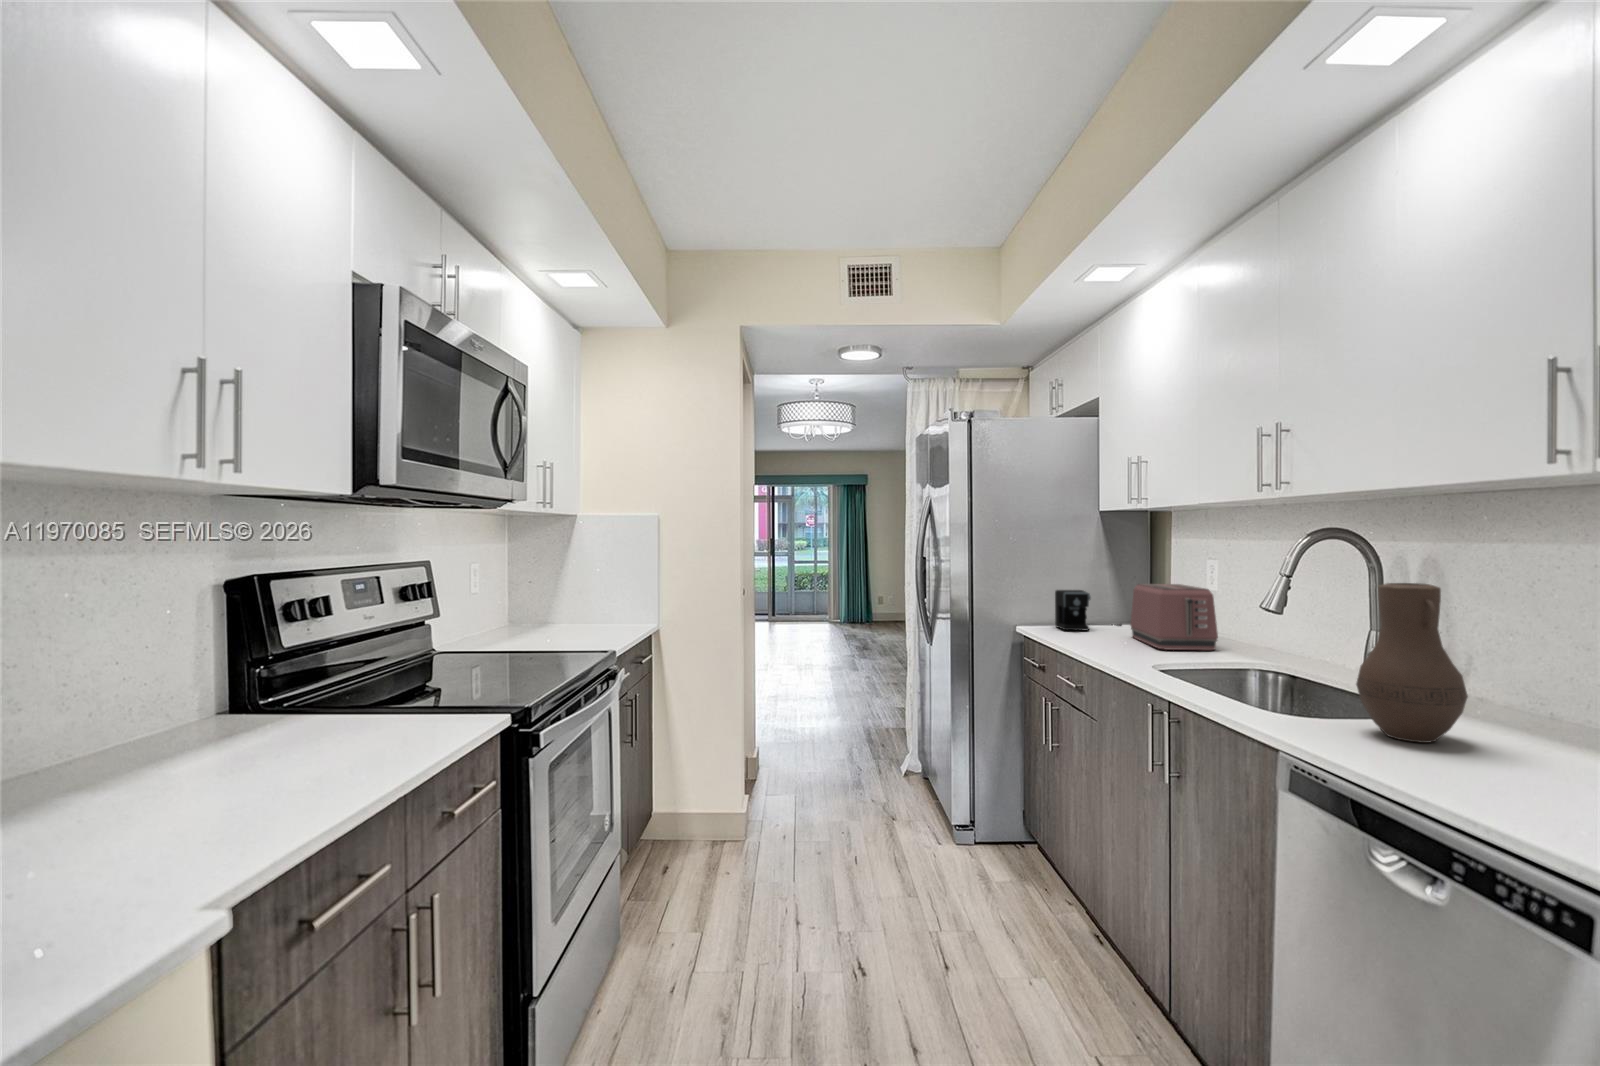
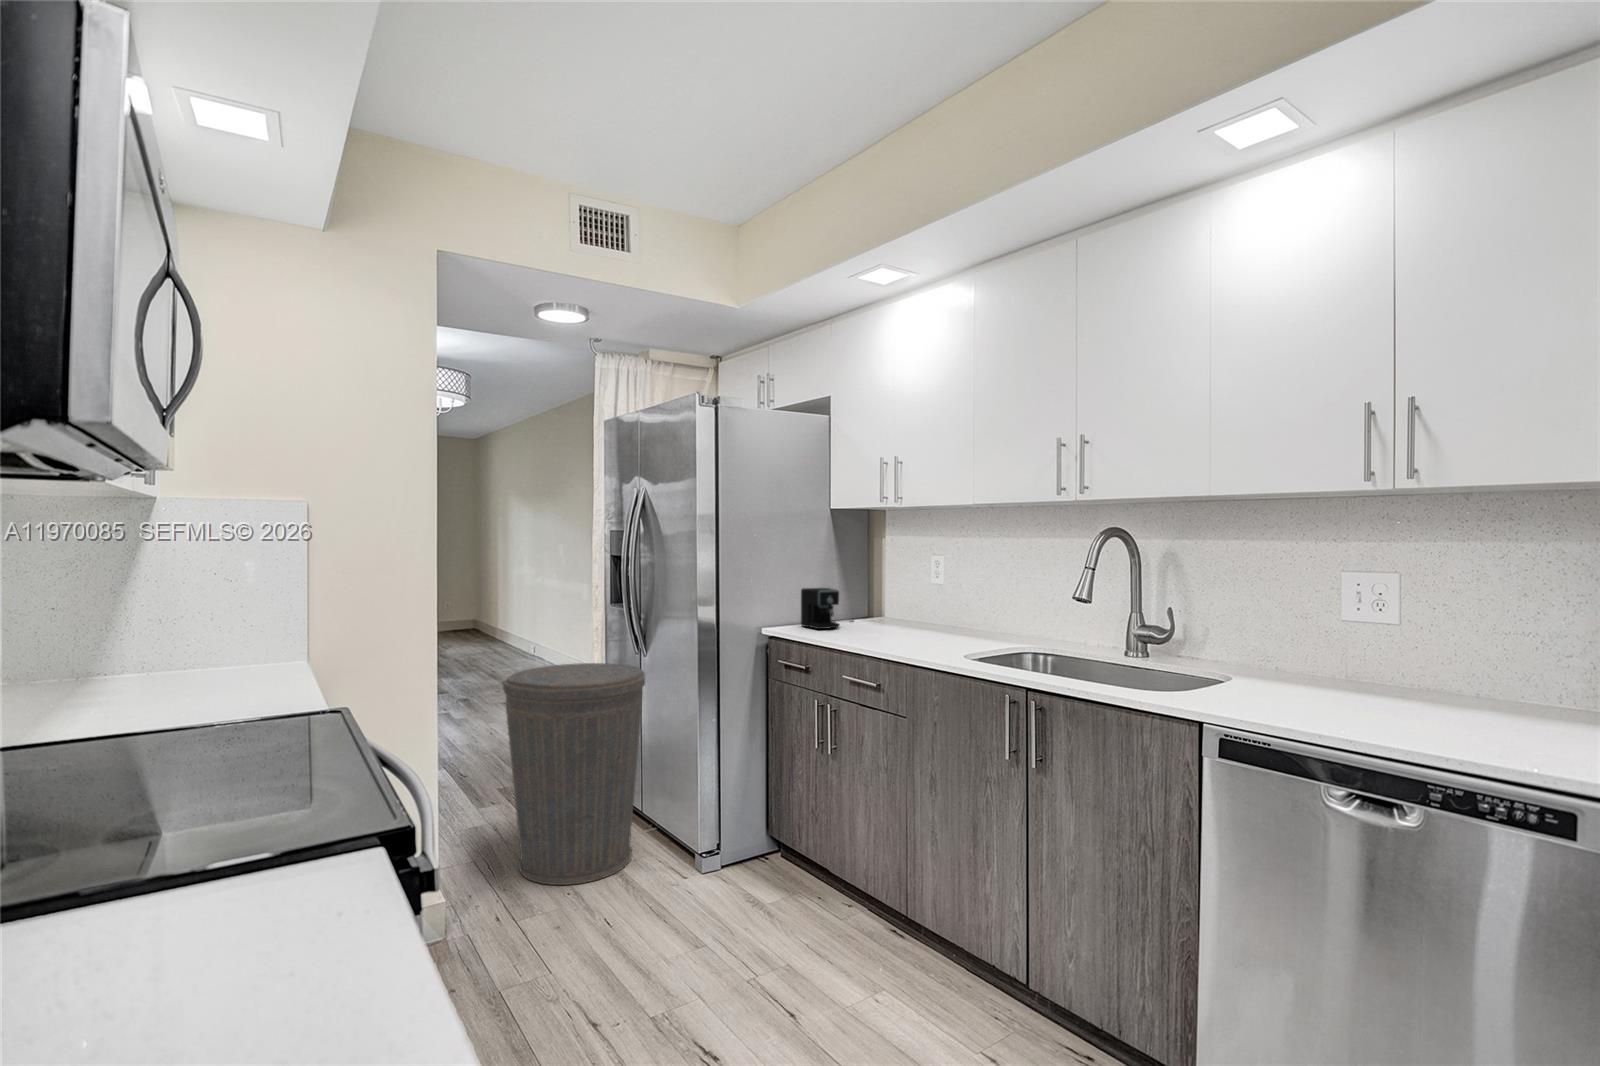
vase: present [1356,583,1468,743] -> none [1196,571,1274,697]
toaster: present [1131,584,1218,650] -> none [883,579,972,641]
trash can: none [807,646,922,825] -> present [503,663,645,885]

